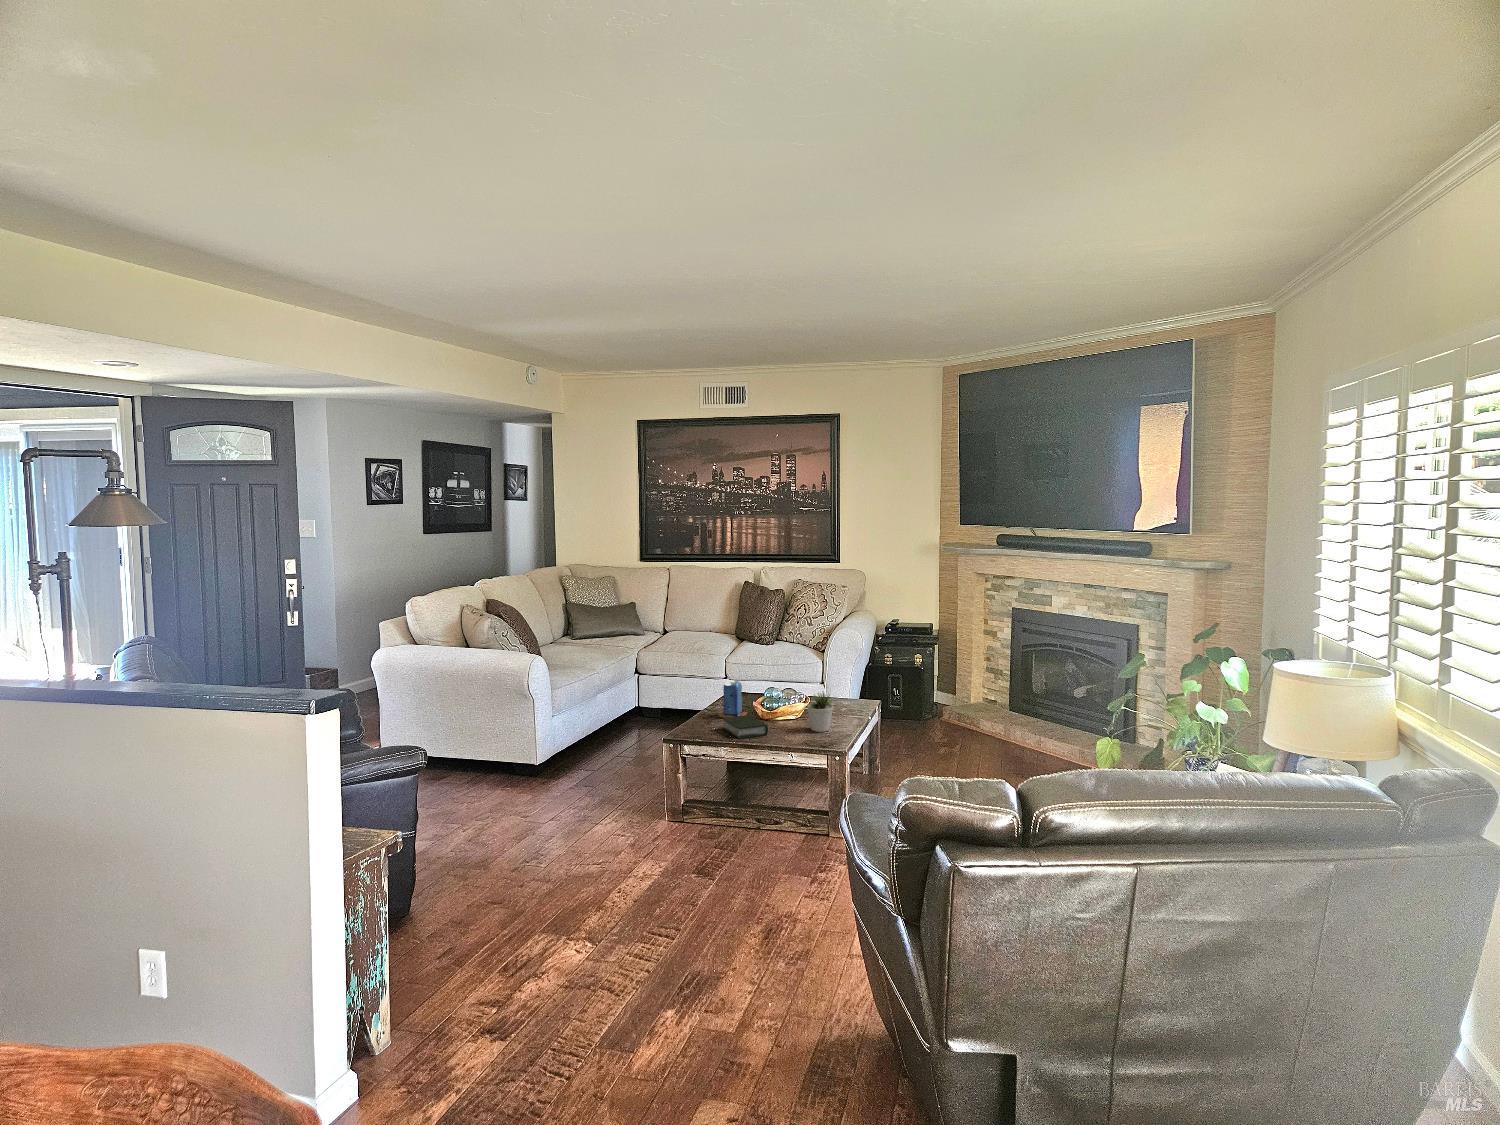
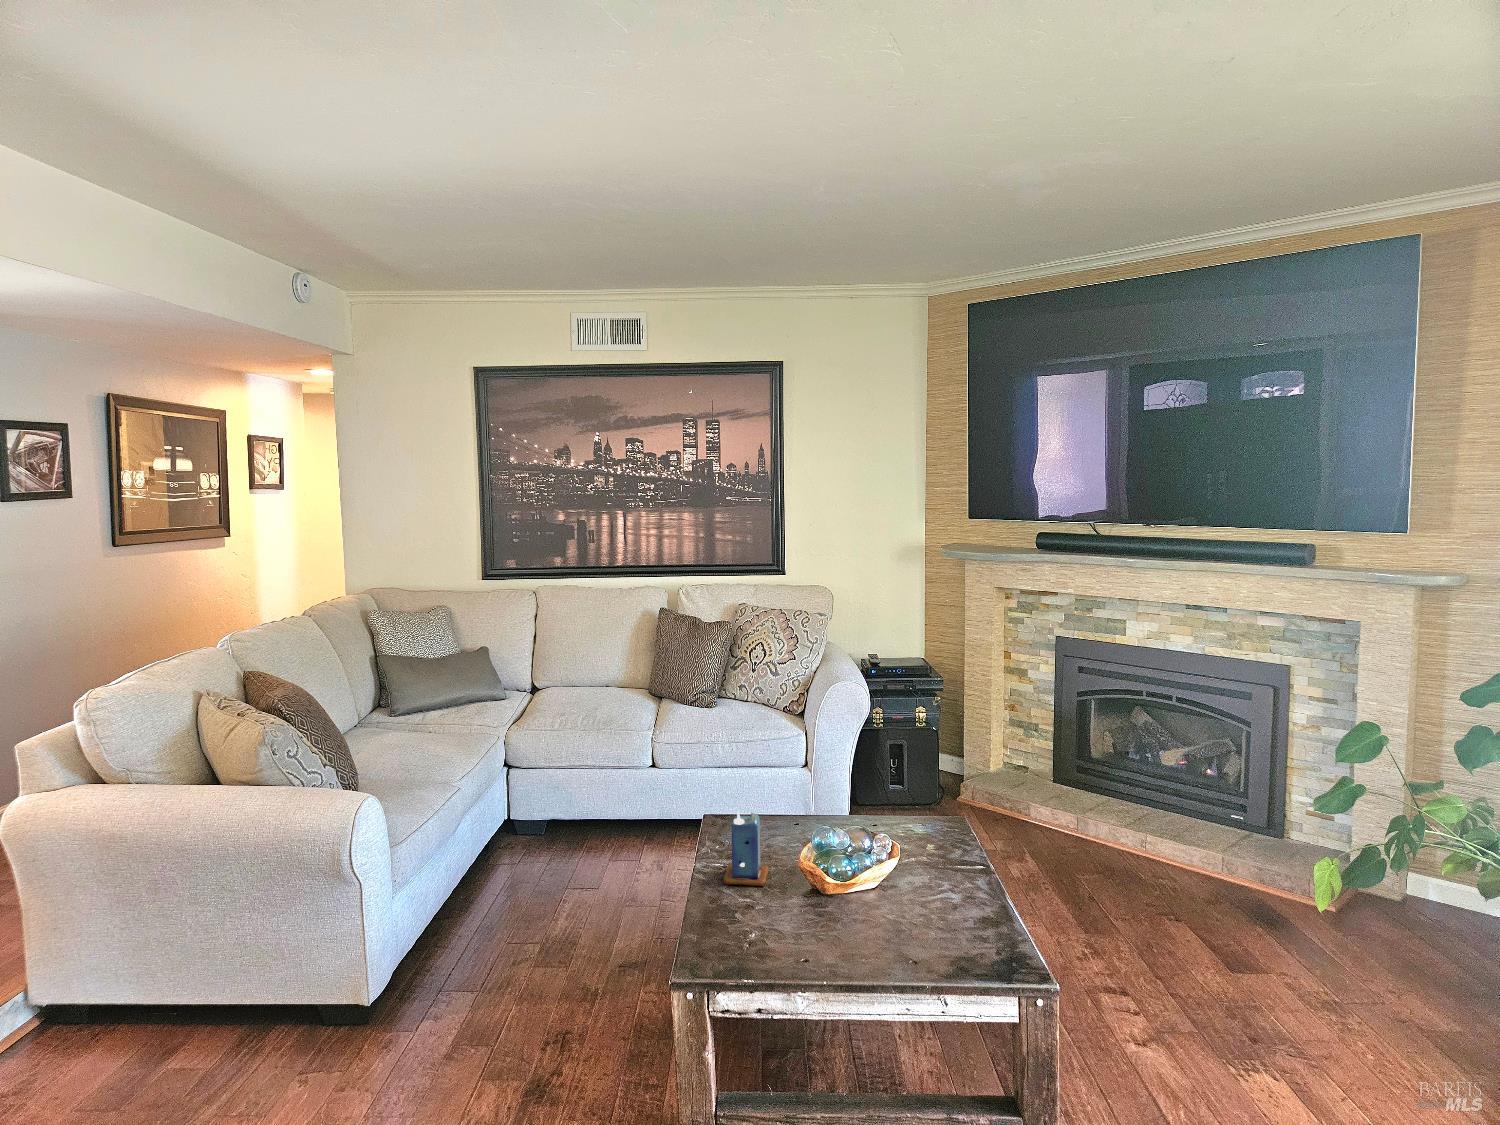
potted plant: present [807,692,833,732] -> none [901,830,950,907]
book: present [722,715,768,739] -> none [751,882,846,947]

